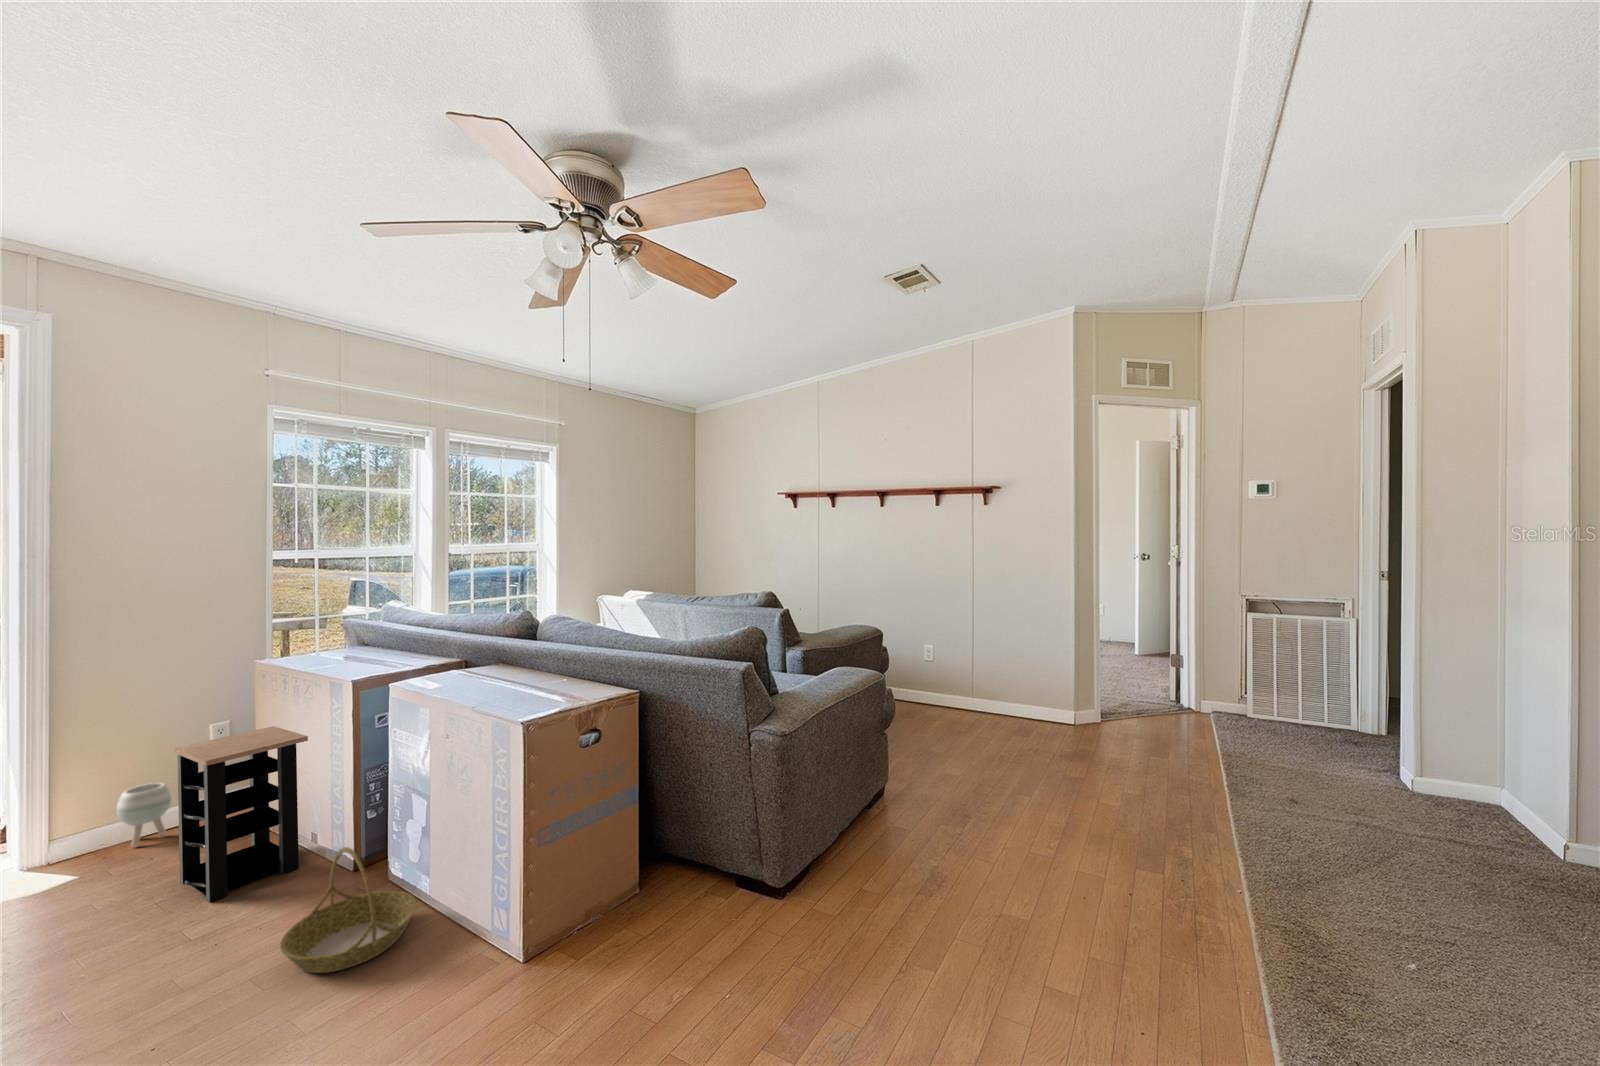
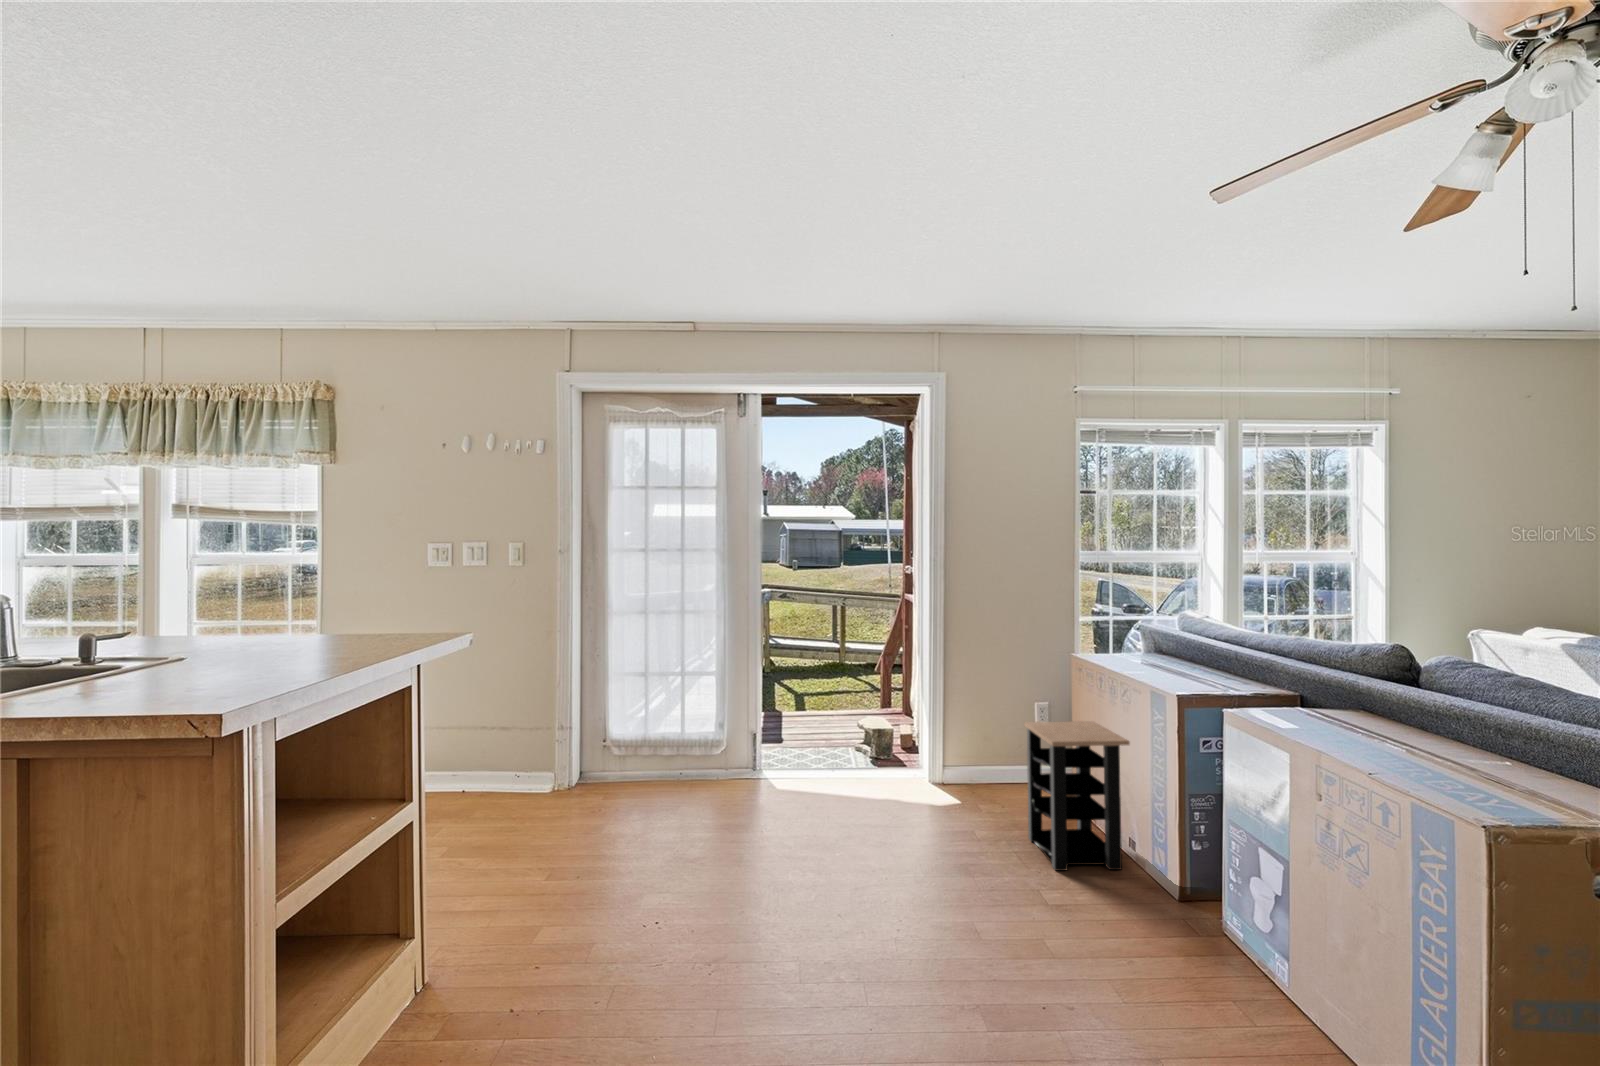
planter: present [117,783,171,847] -> none [981,743,1013,793]
basket: present [280,847,417,973] -> none [1132,878,1275,1023]

